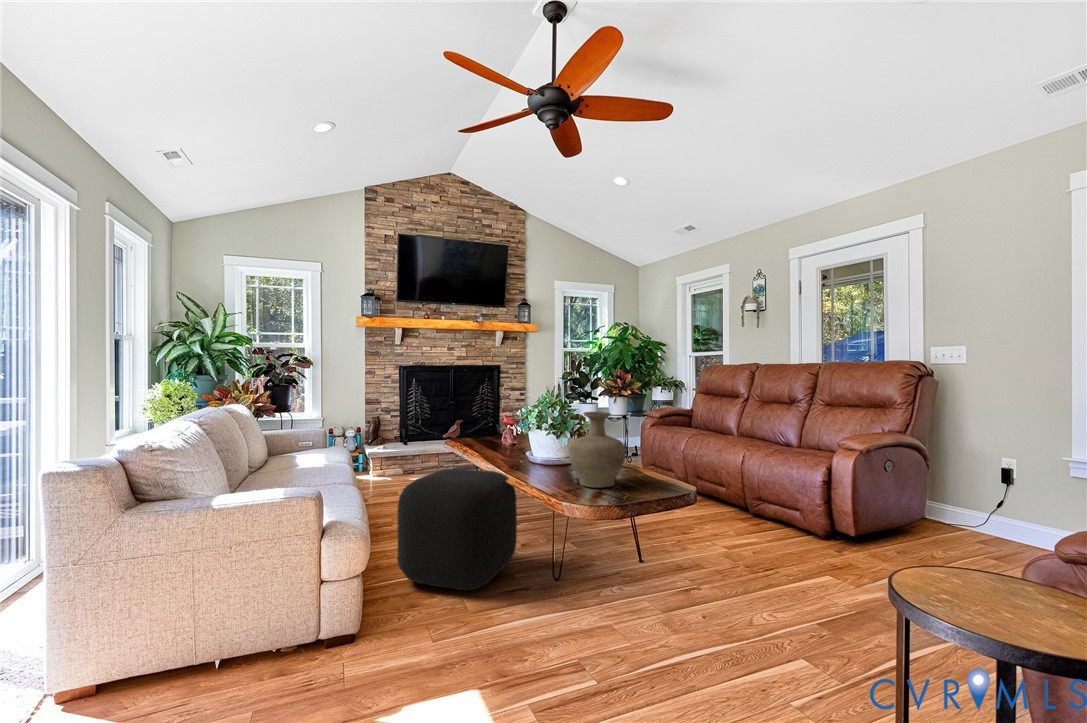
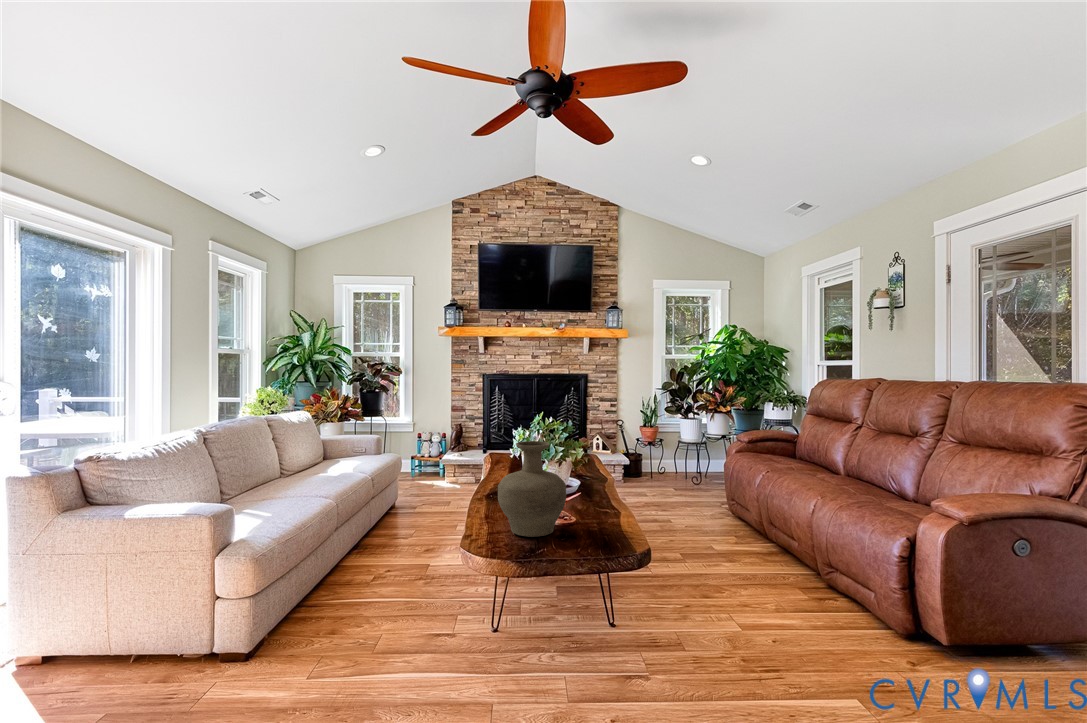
ottoman: present [398,469,517,590] -> none [328,493,464,635]

